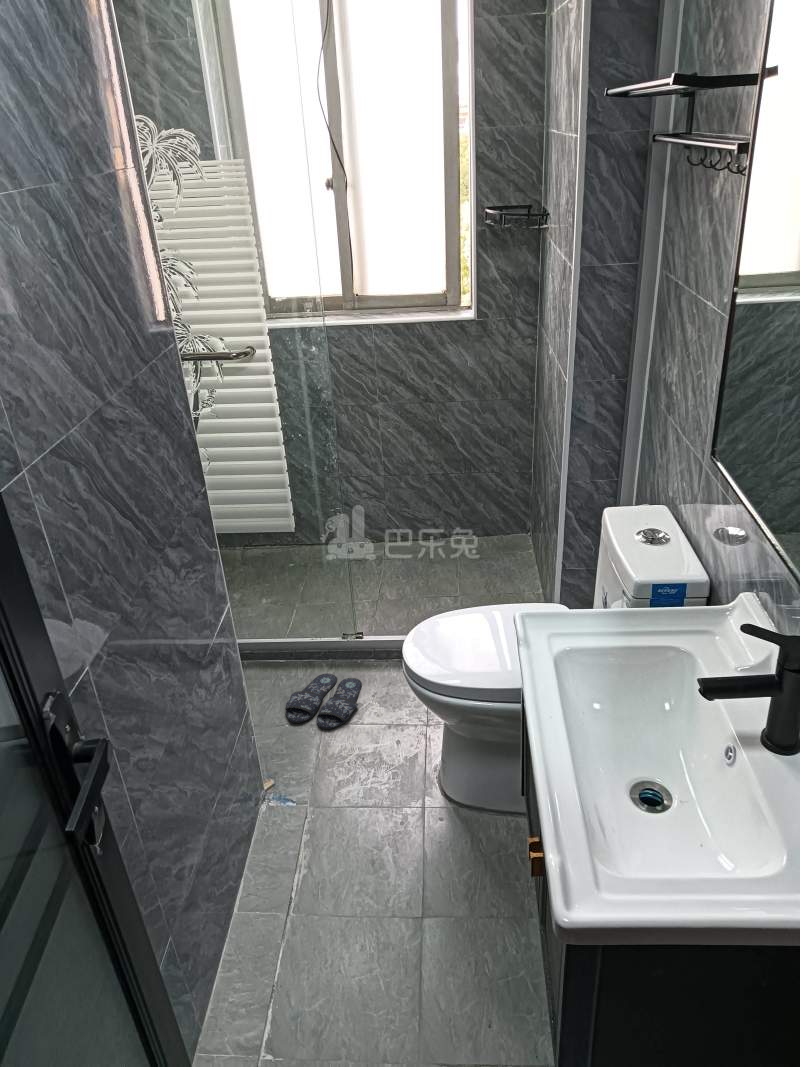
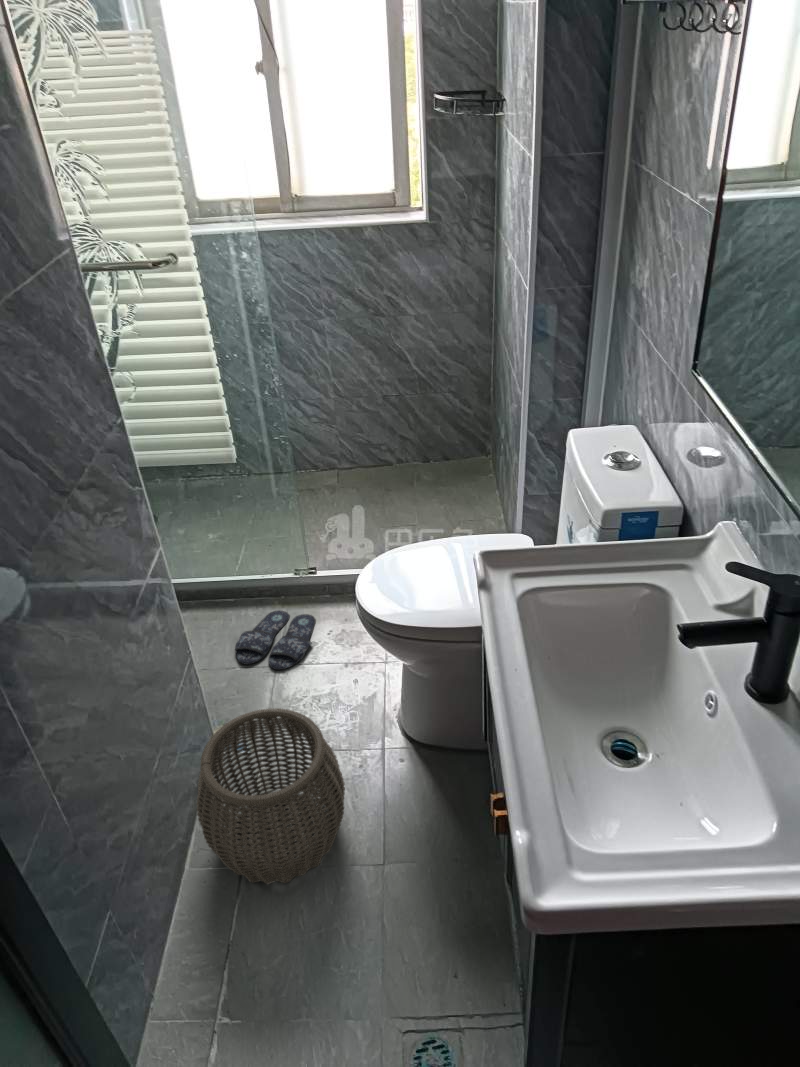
woven basket: none [249,760,388,929] -> present [197,708,345,884]

